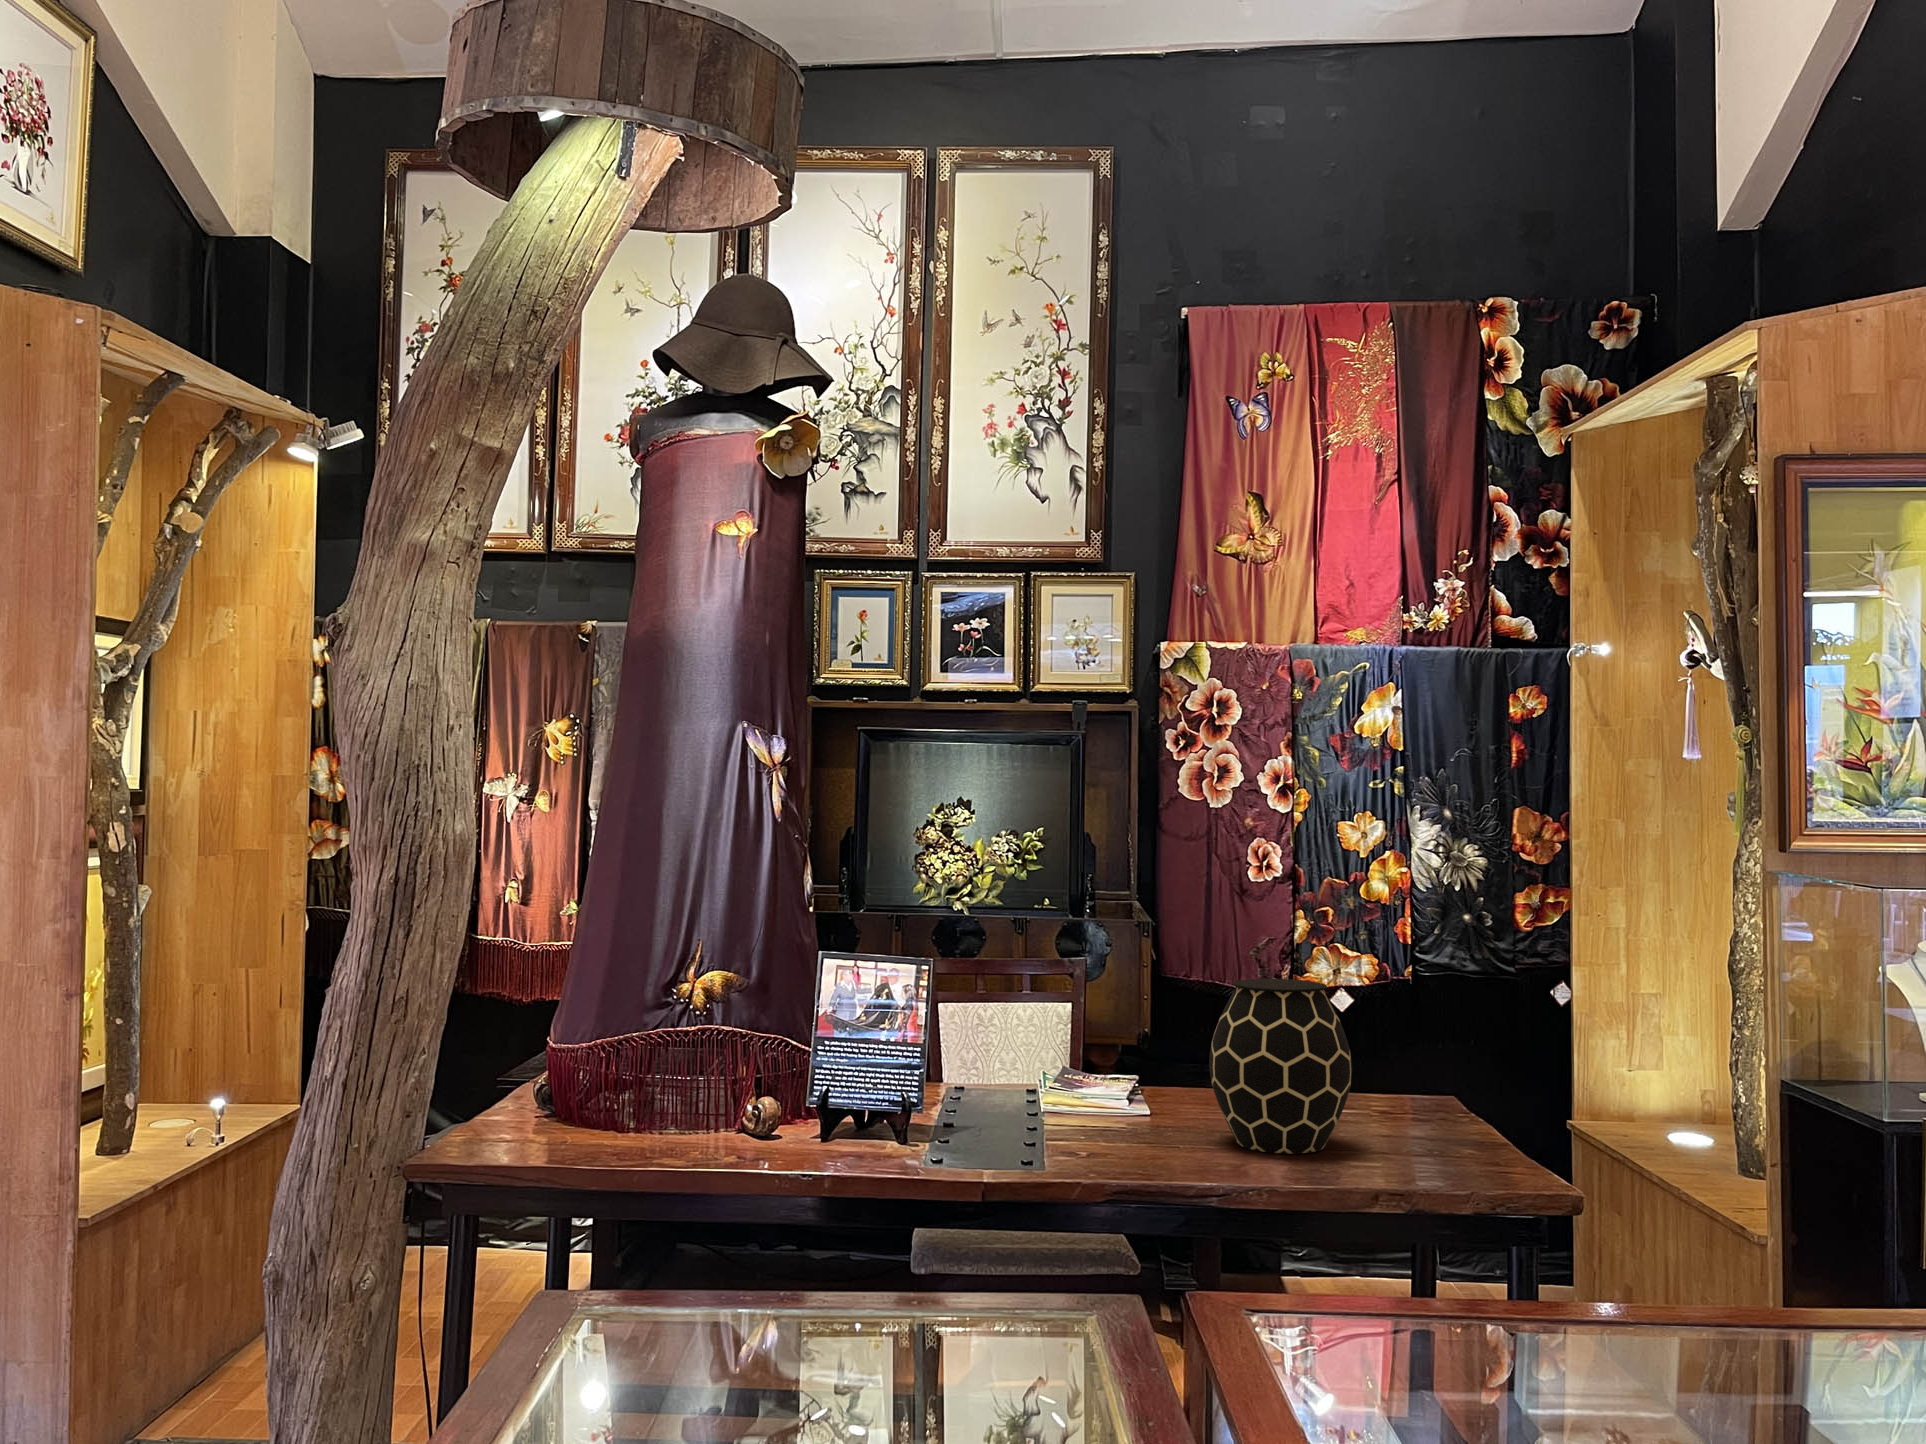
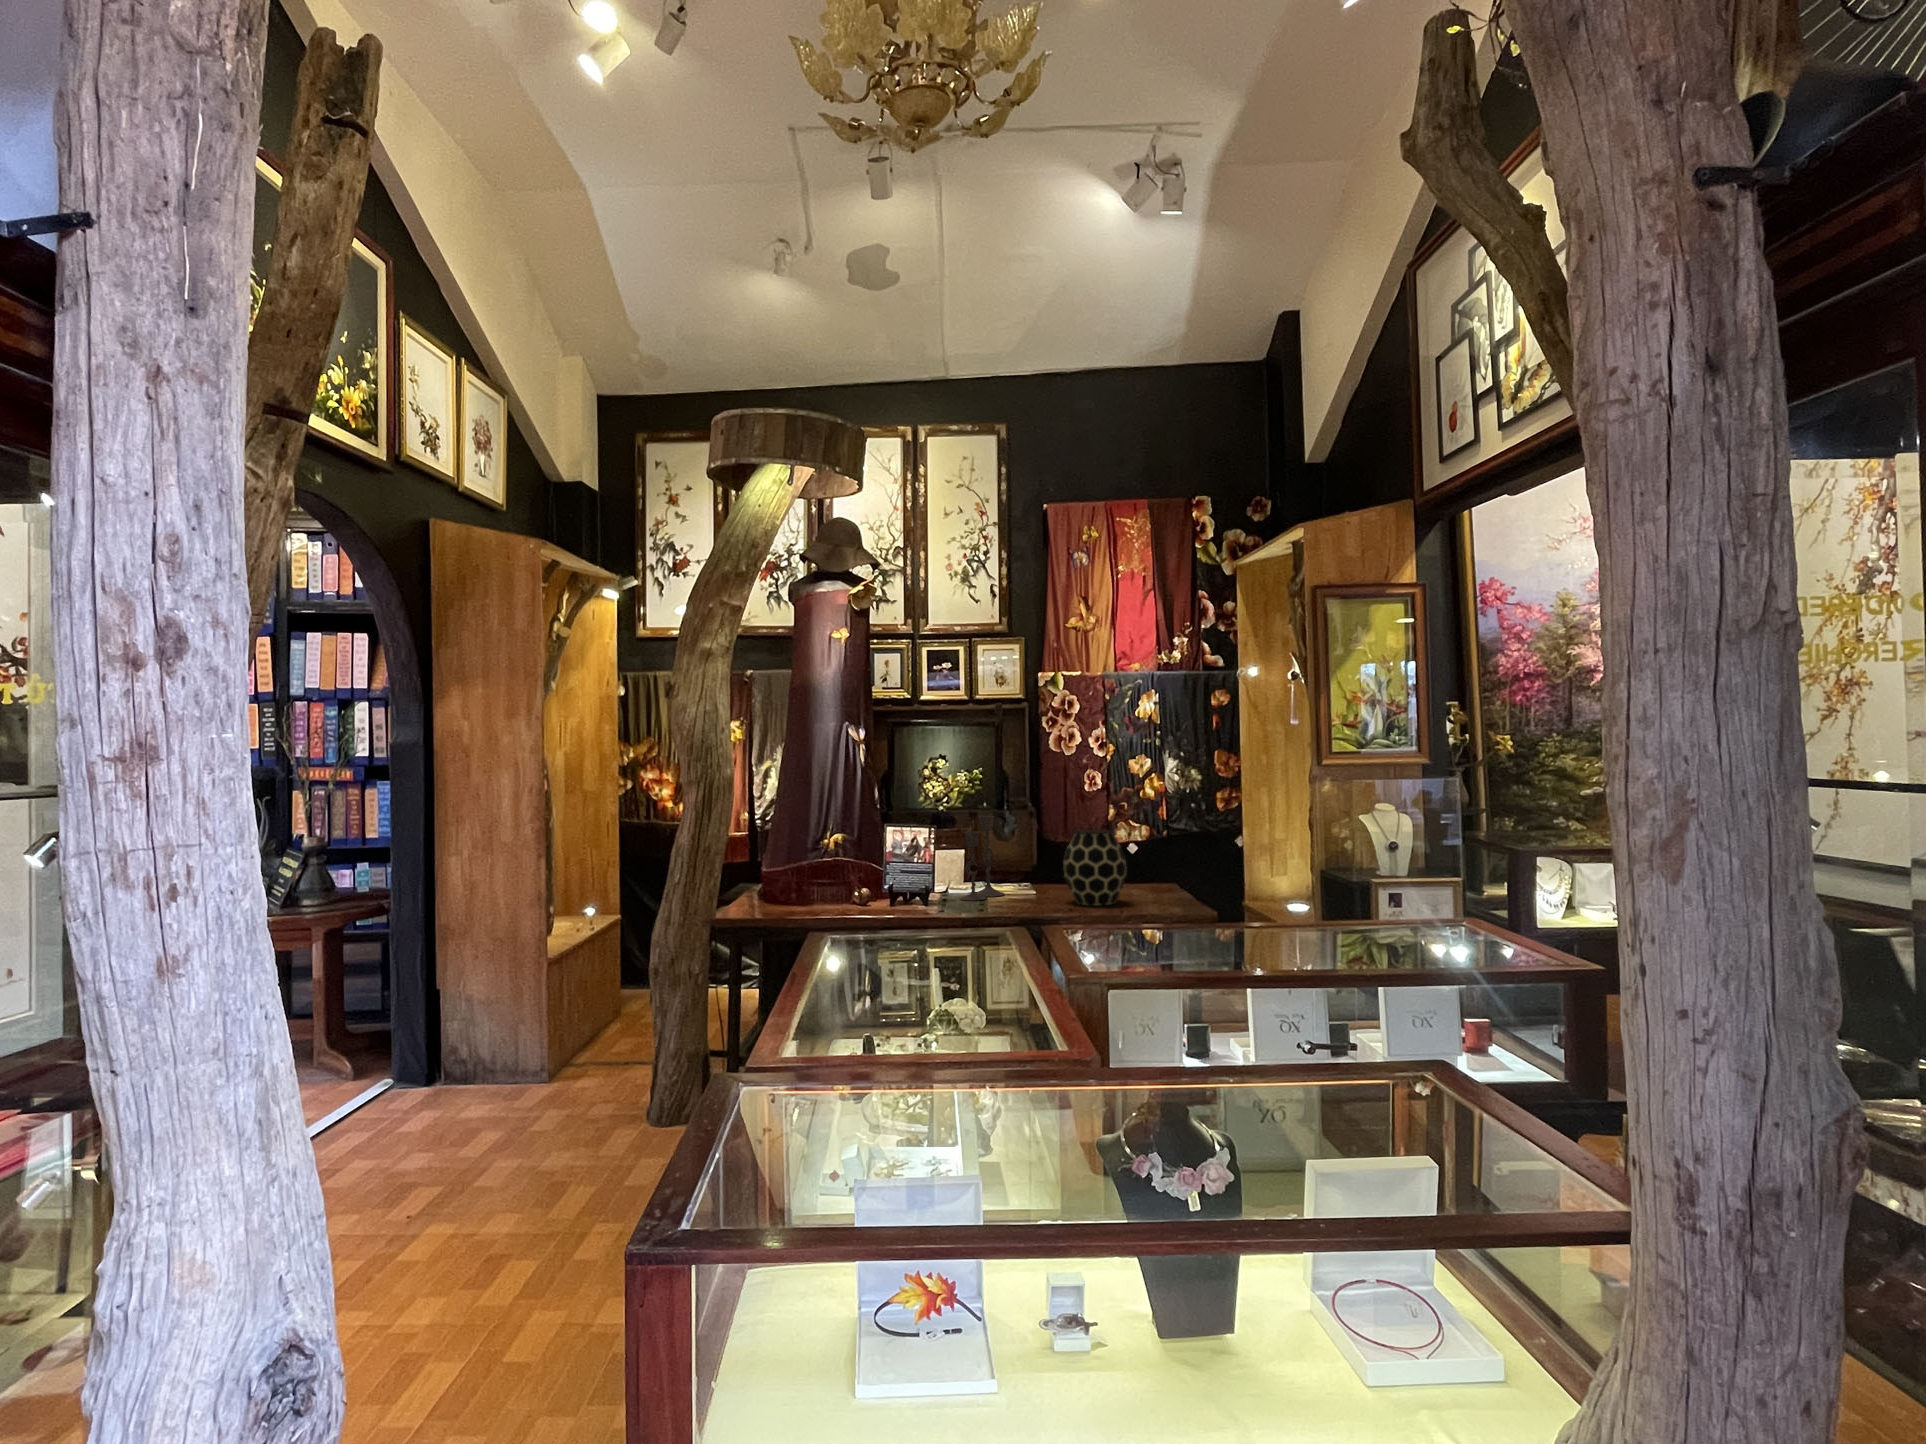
candlestick: none [981,937,1078,1125] -> present [961,816,1004,901]

